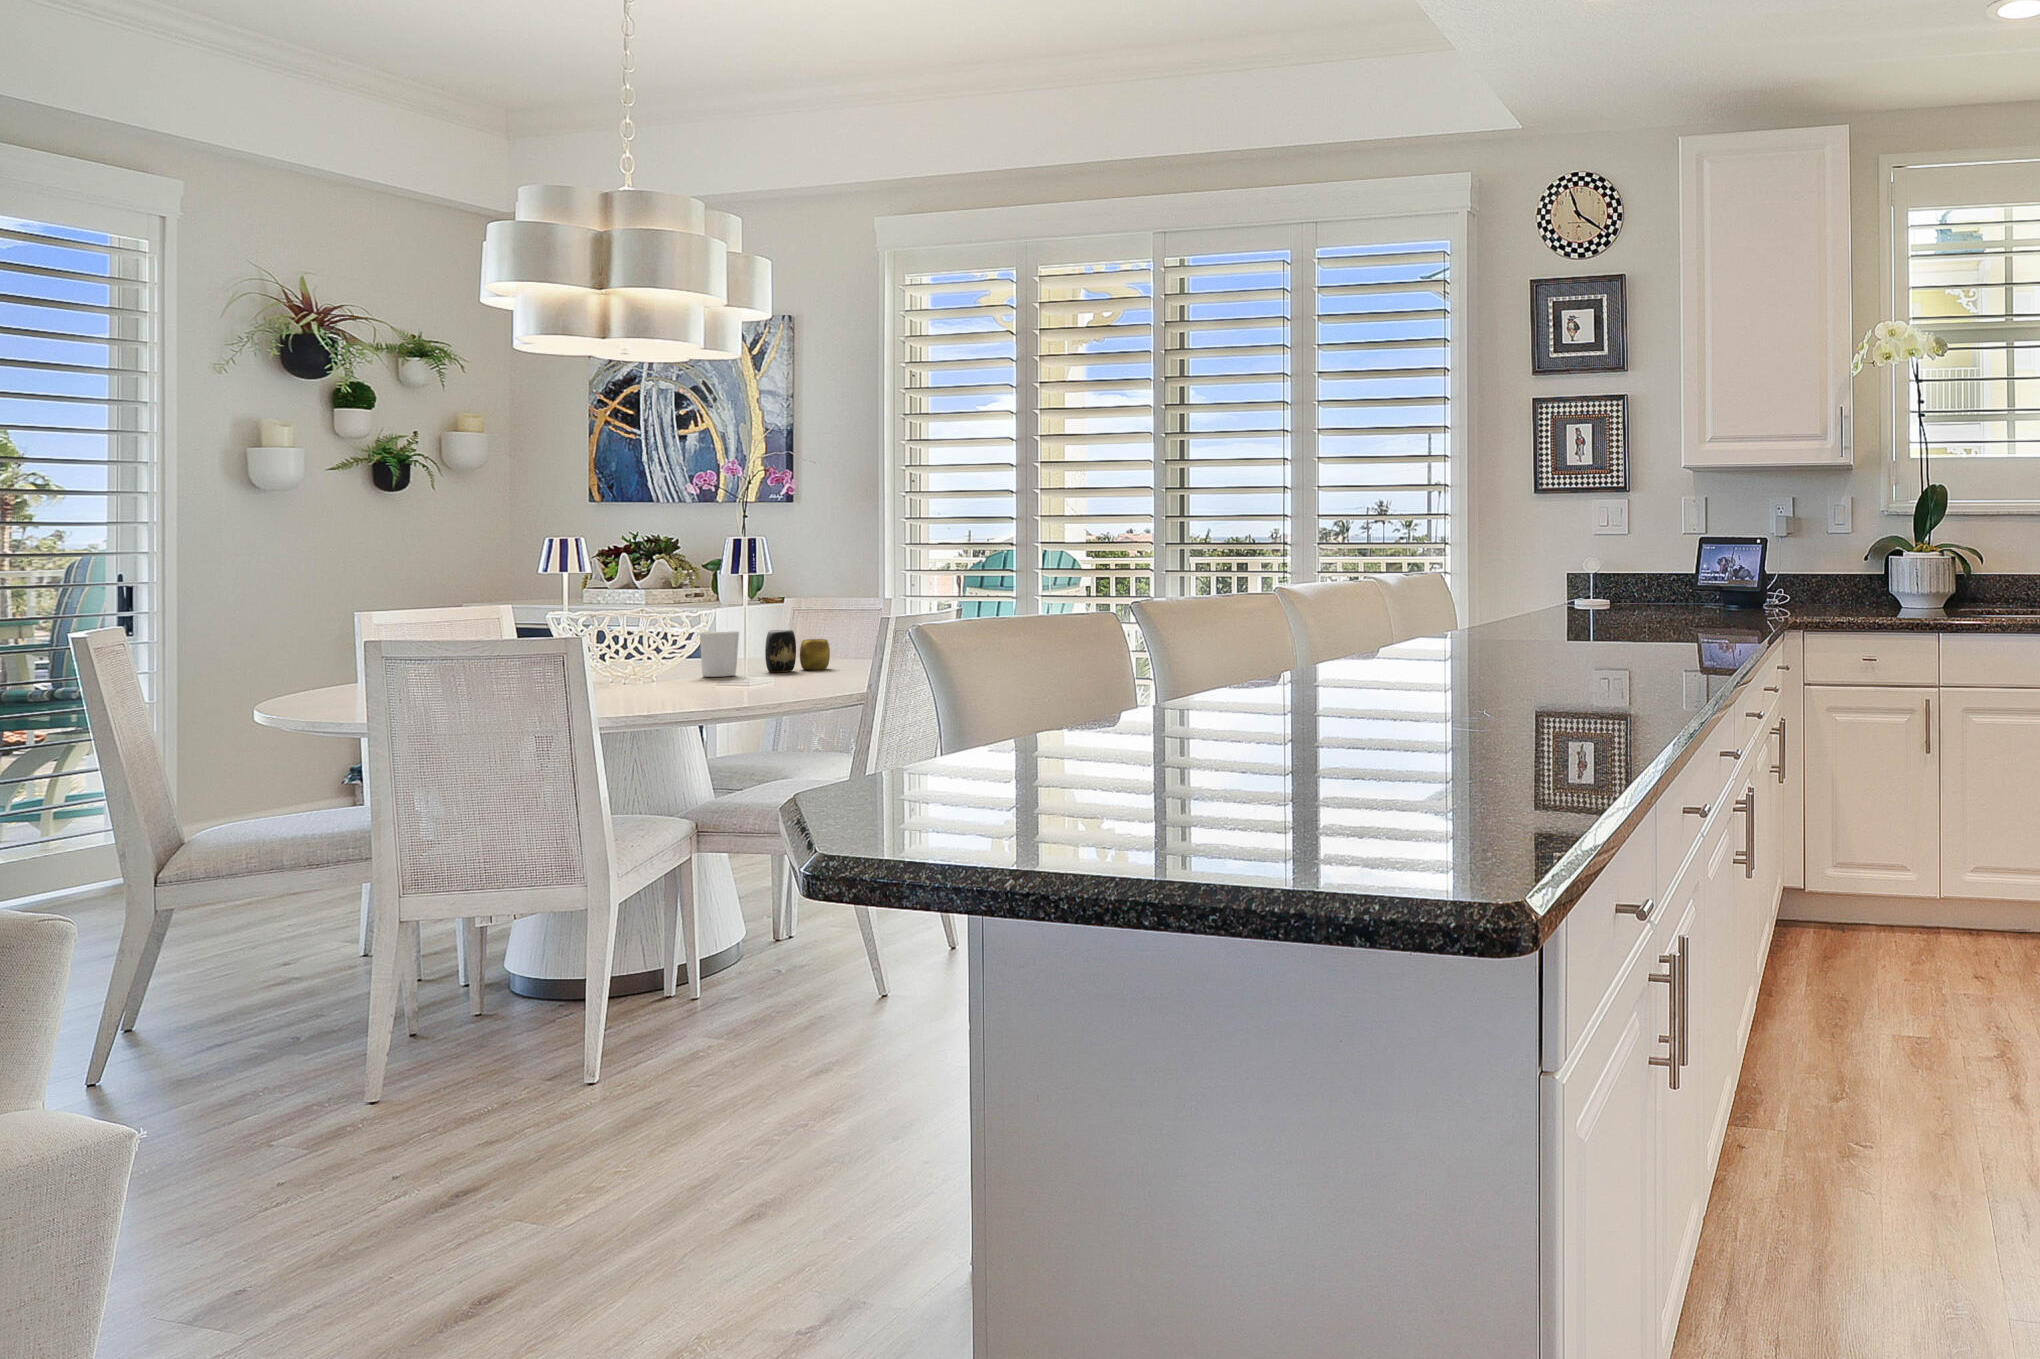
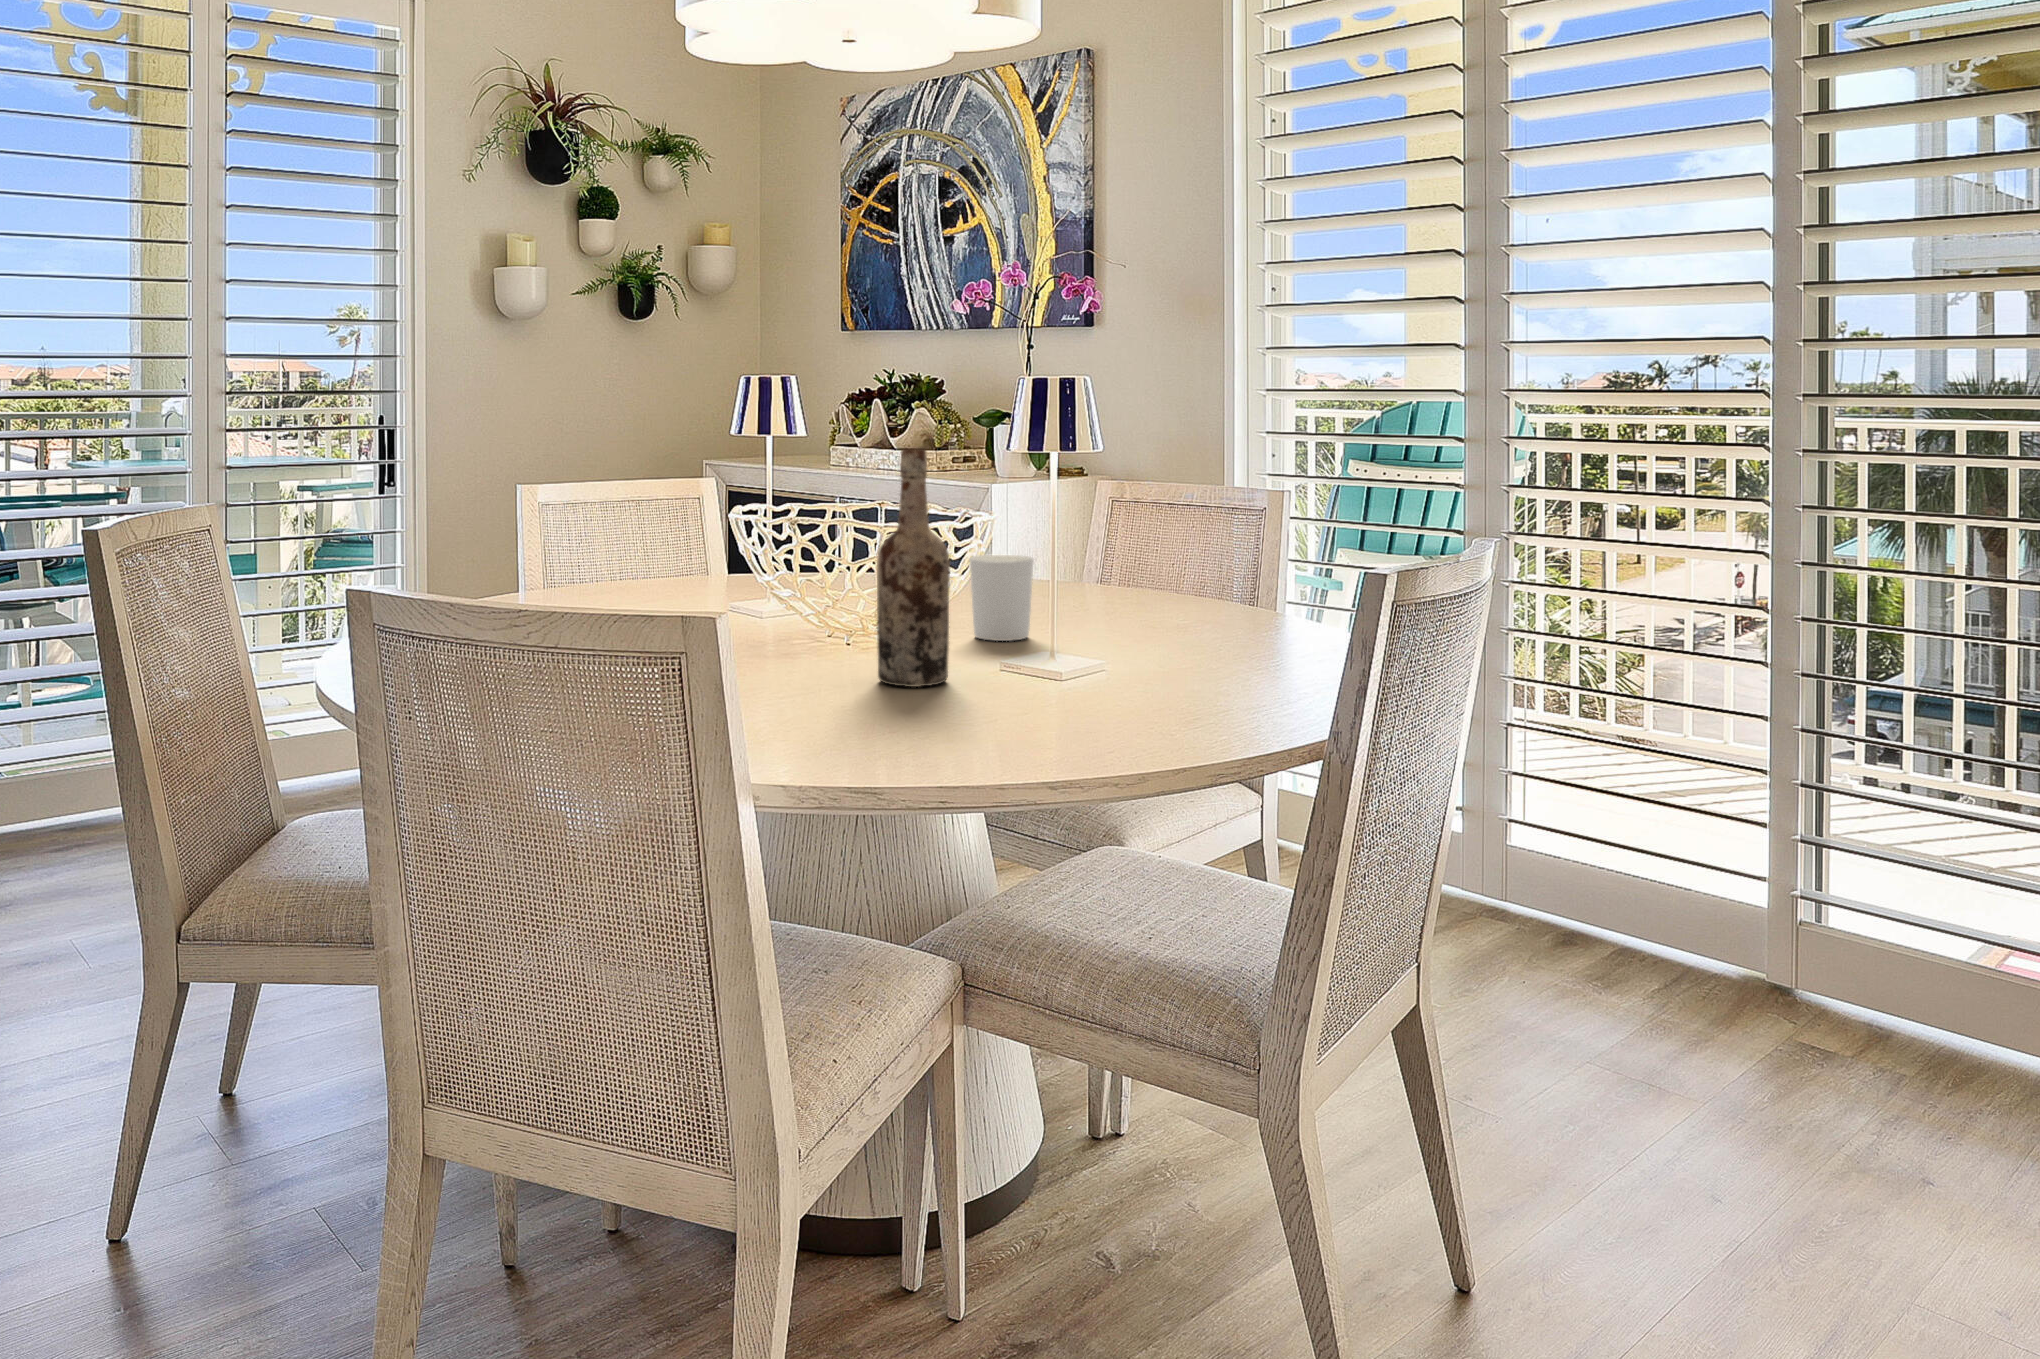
wine bottle: none [646,569,689,691] -> present [877,448,950,687]
vase: present [765,630,830,672] -> none [1076,554,1184,634]

